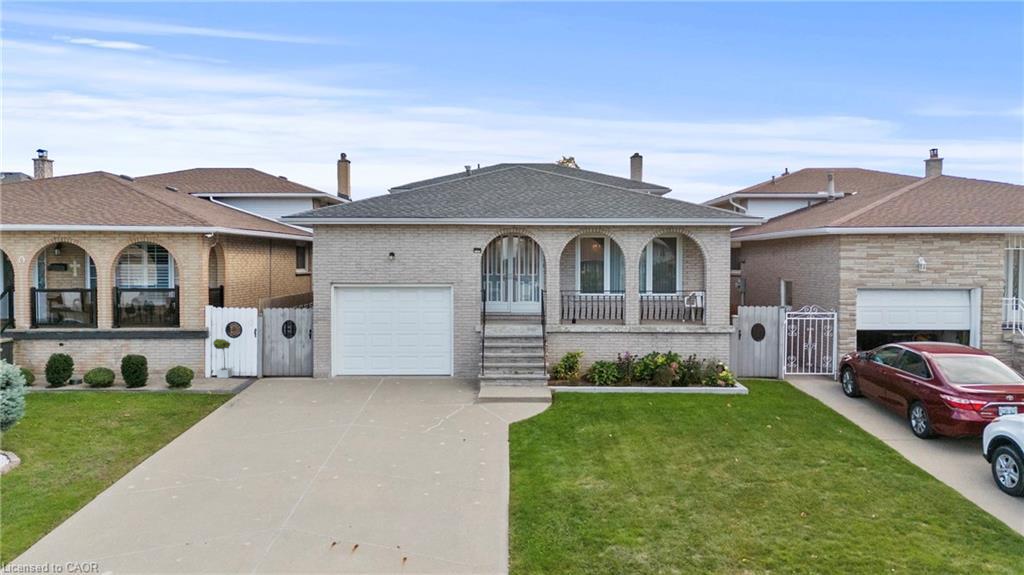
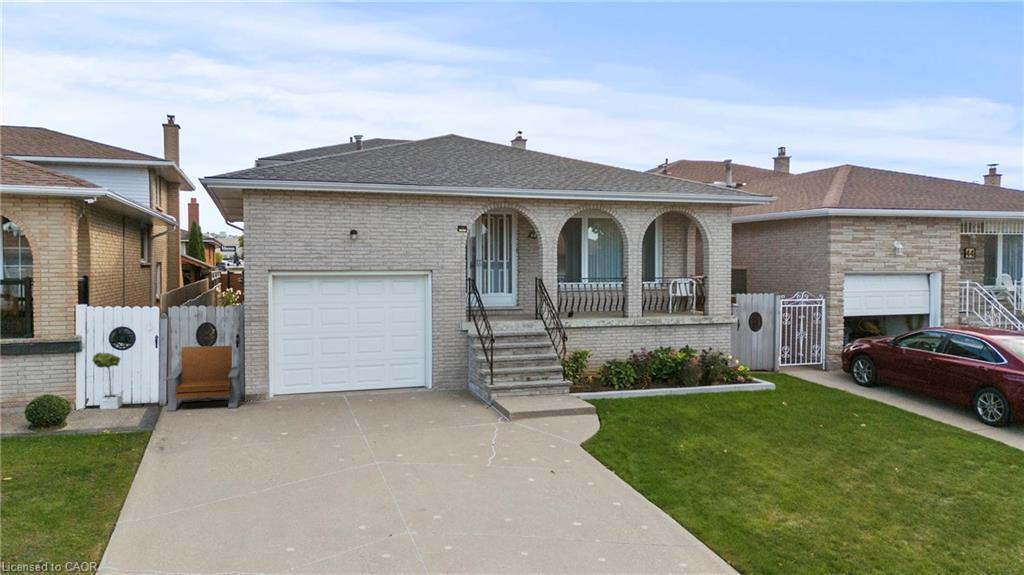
lounge chair: none [255,337,312,382] -> present [166,346,241,412]

